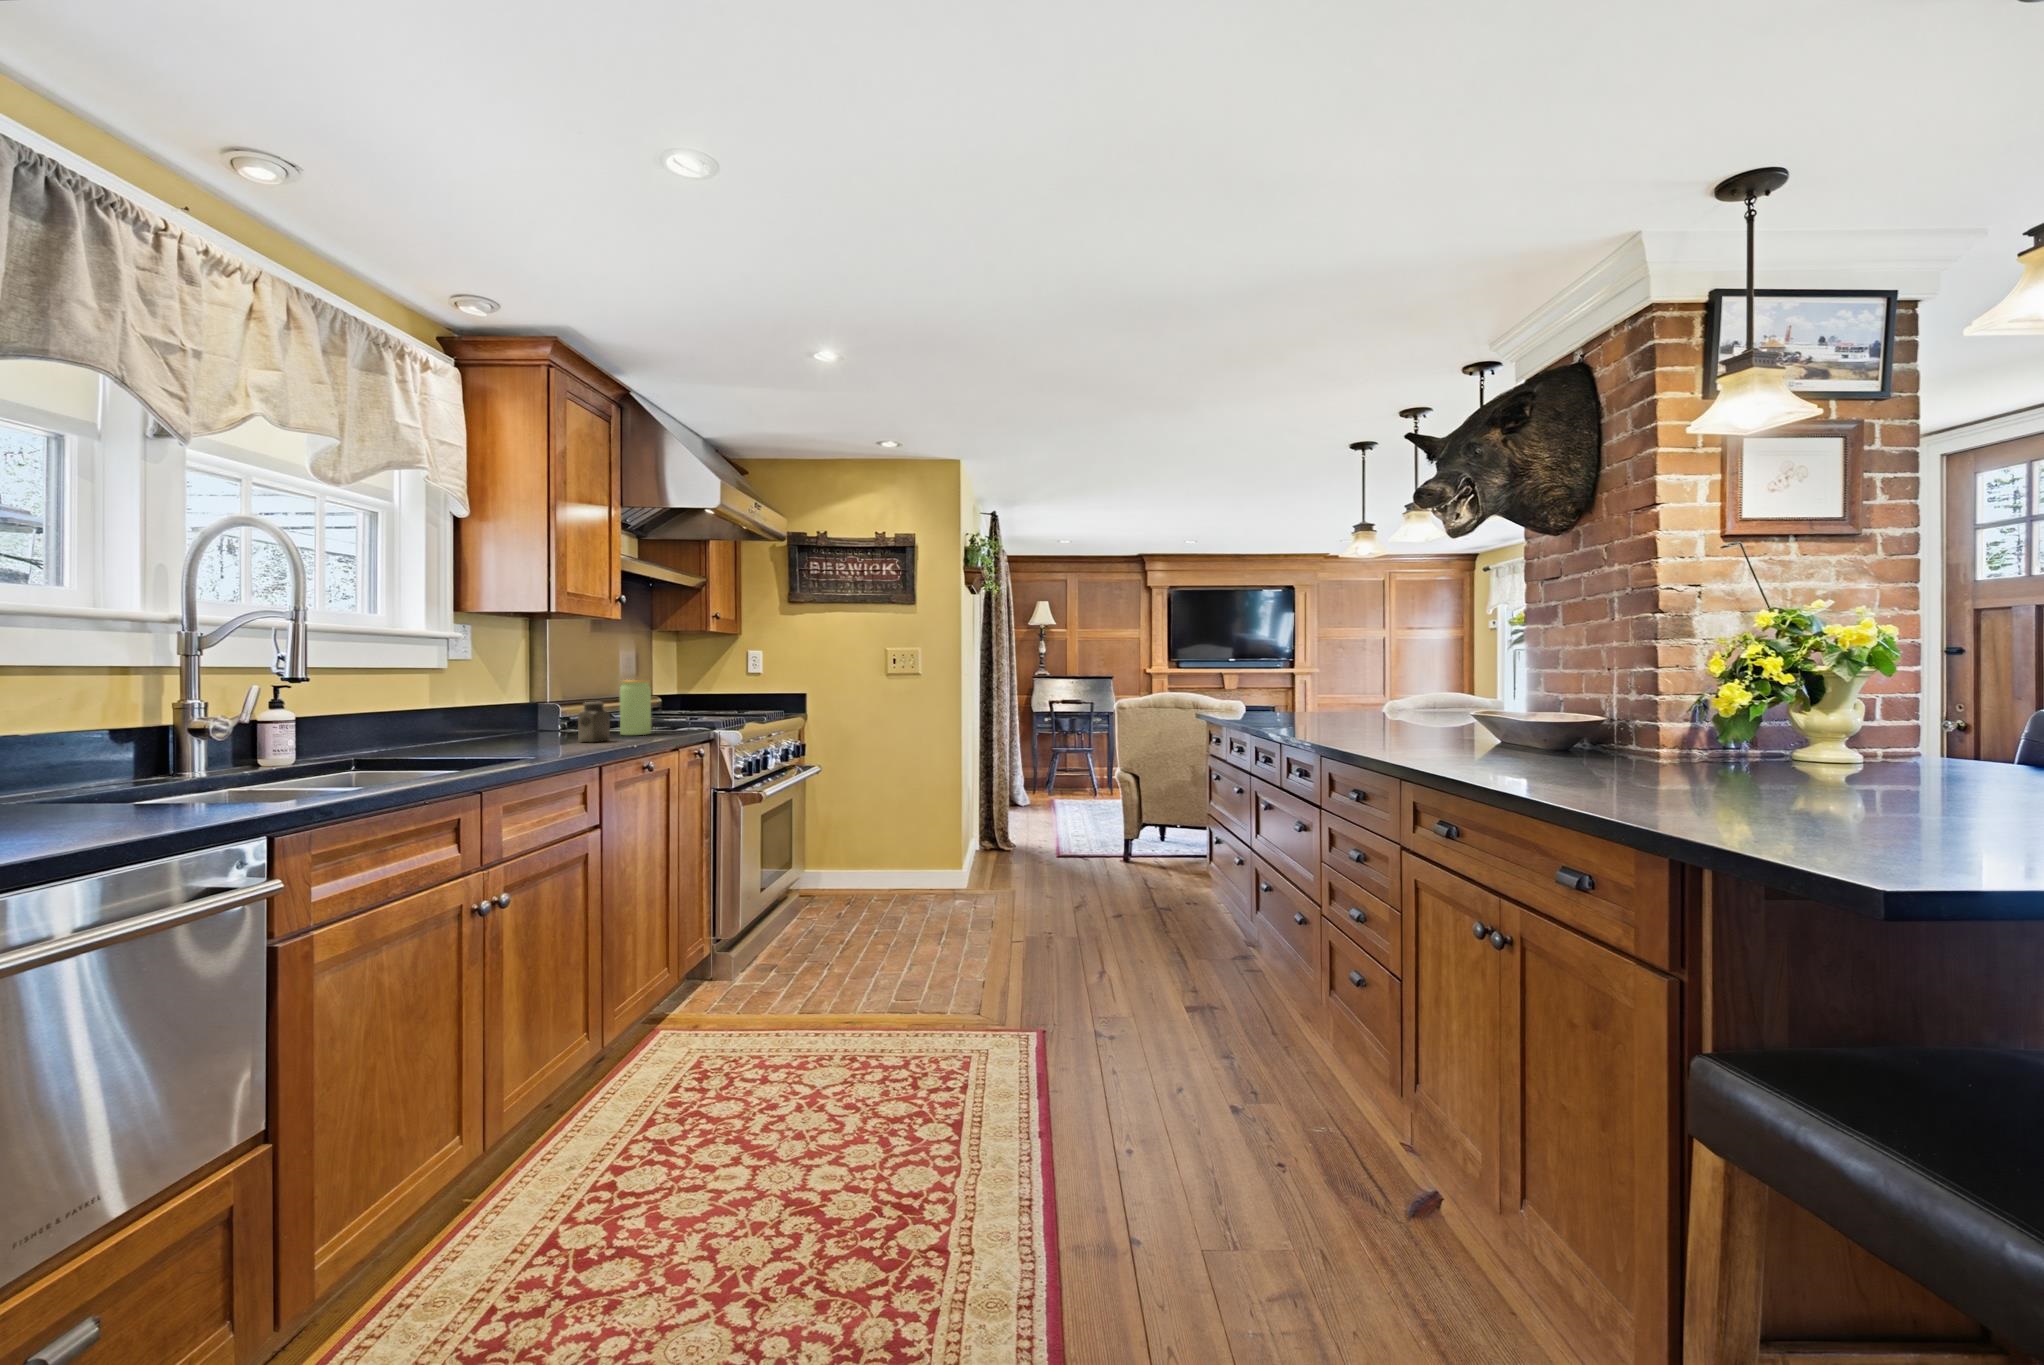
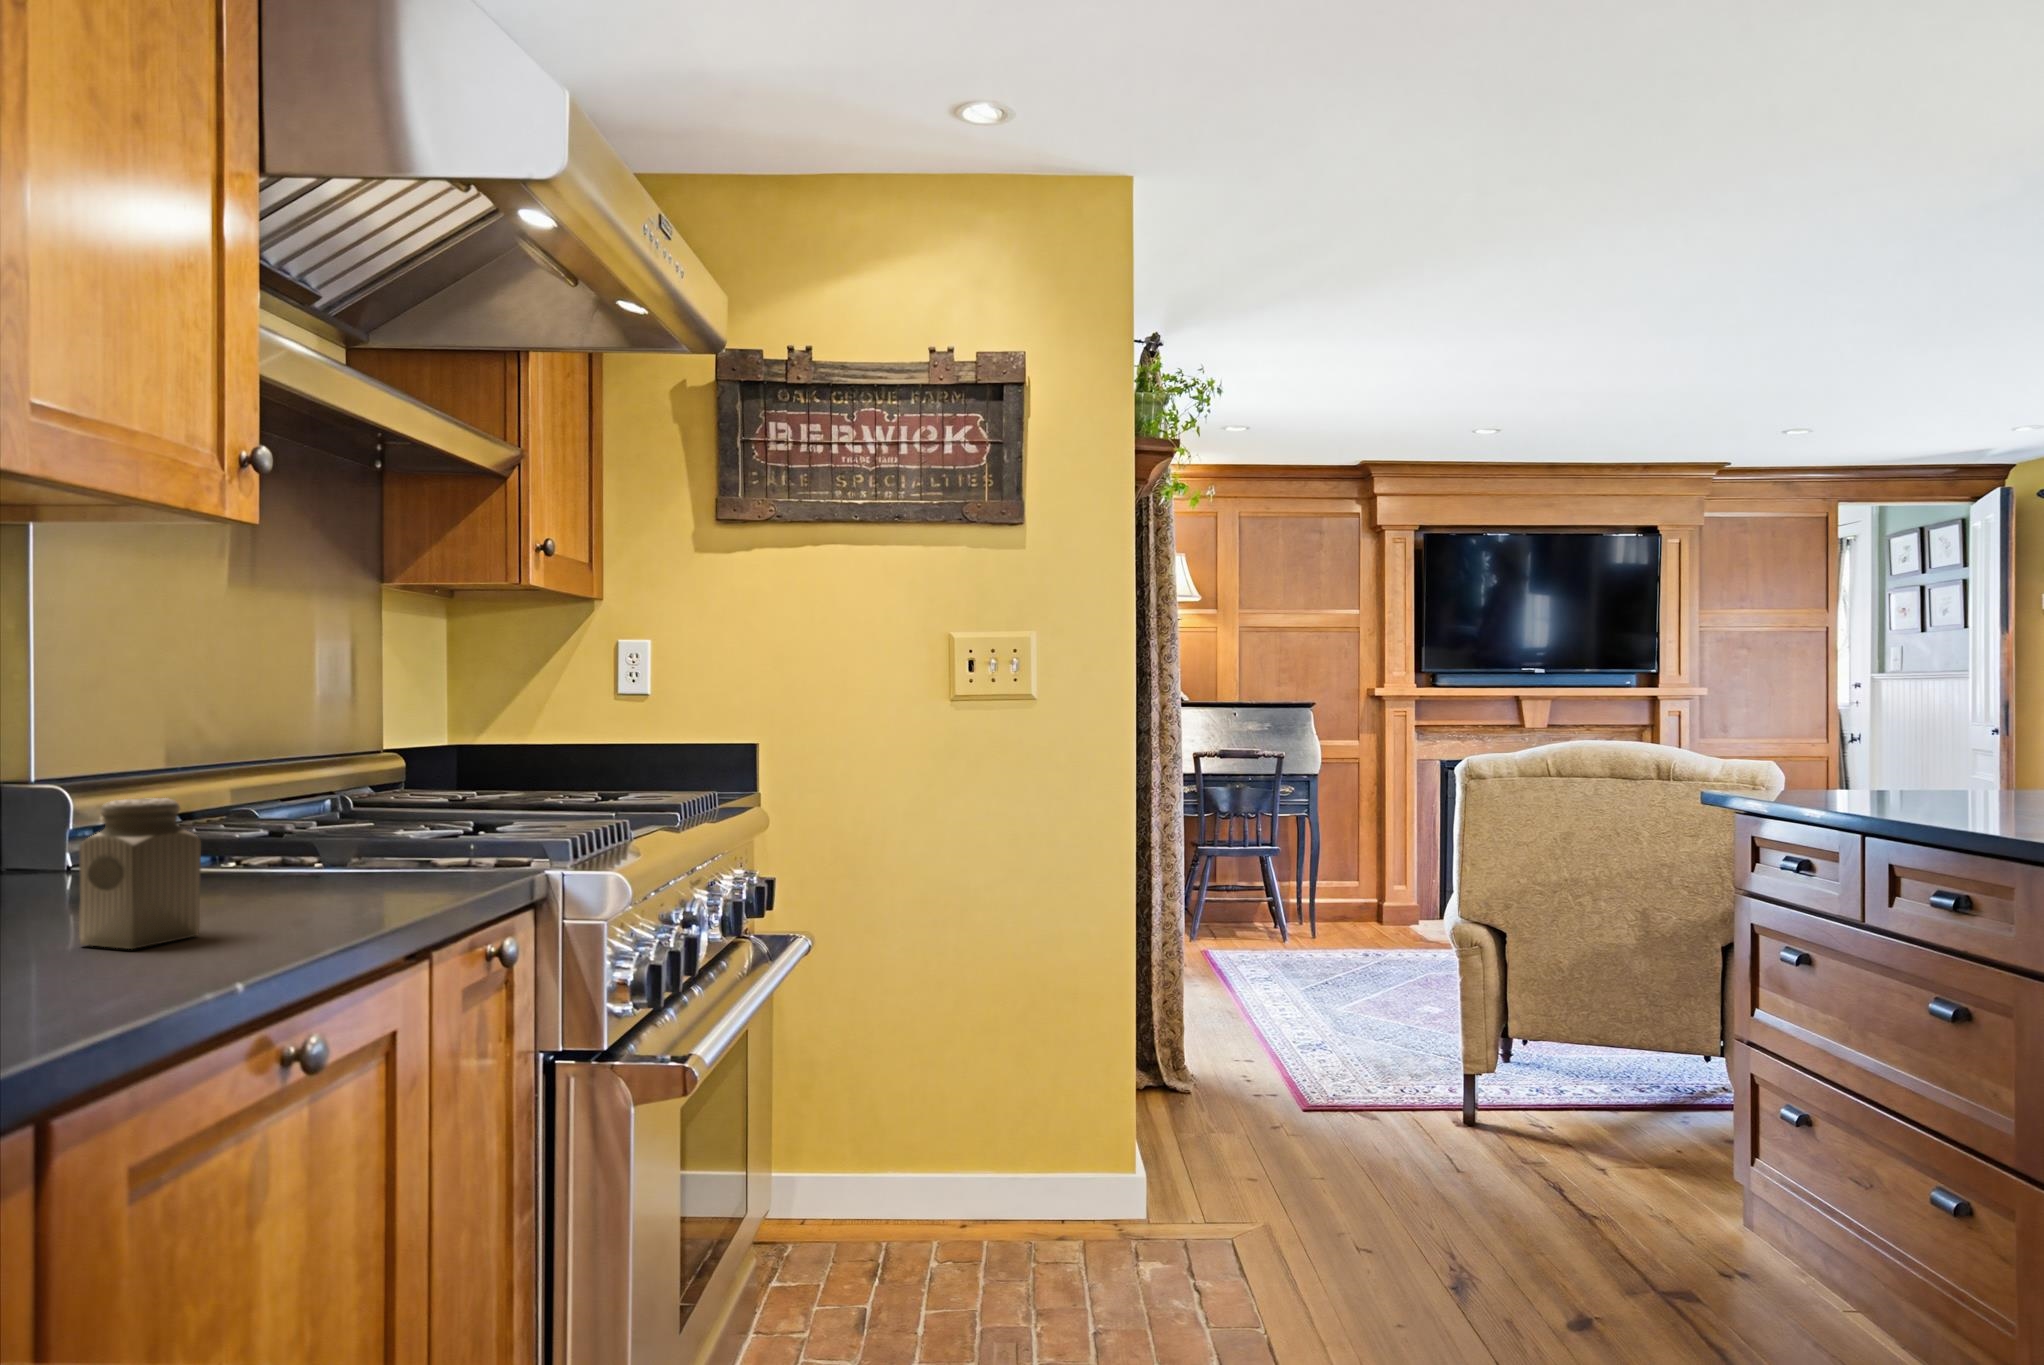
jar: present [620,680,651,735] -> none [249,718,354,902]

